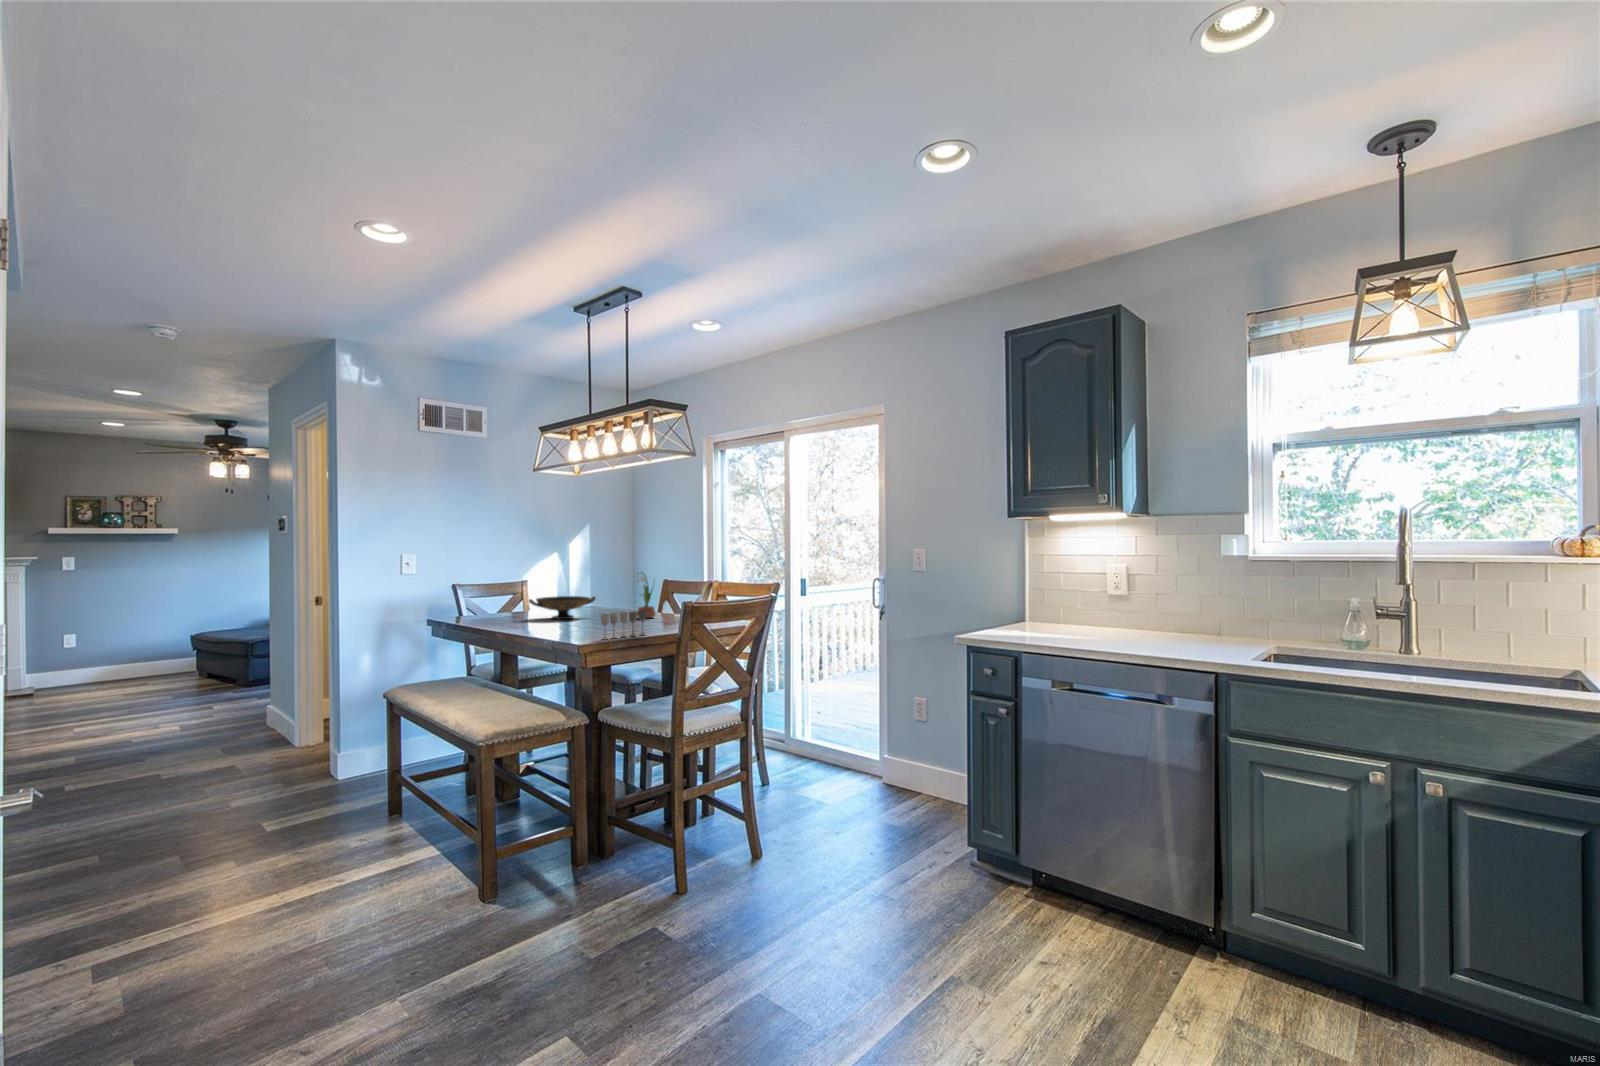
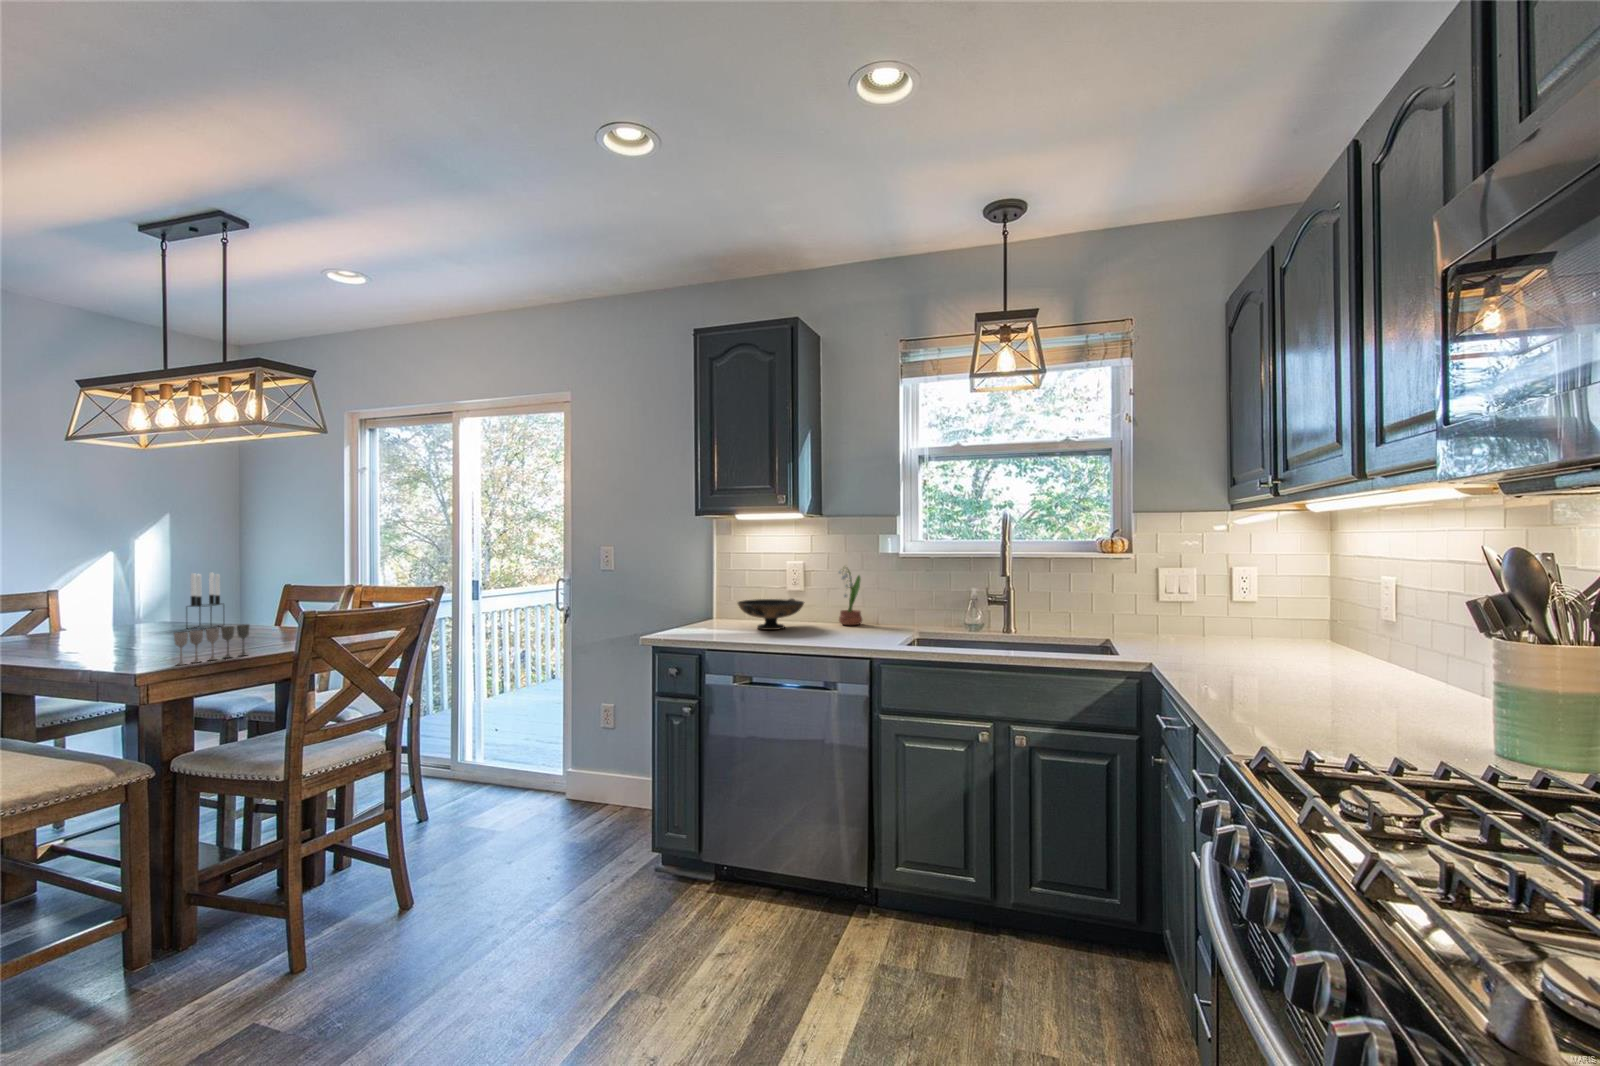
candle holder: none [601,569,625,614] -> present [187,573,221,629]
potted flower: present [634,574,656,618] -> present [839,570,862,625]
decorative bowl: present [529,596,596,619] -> present [738,599,804,630]

